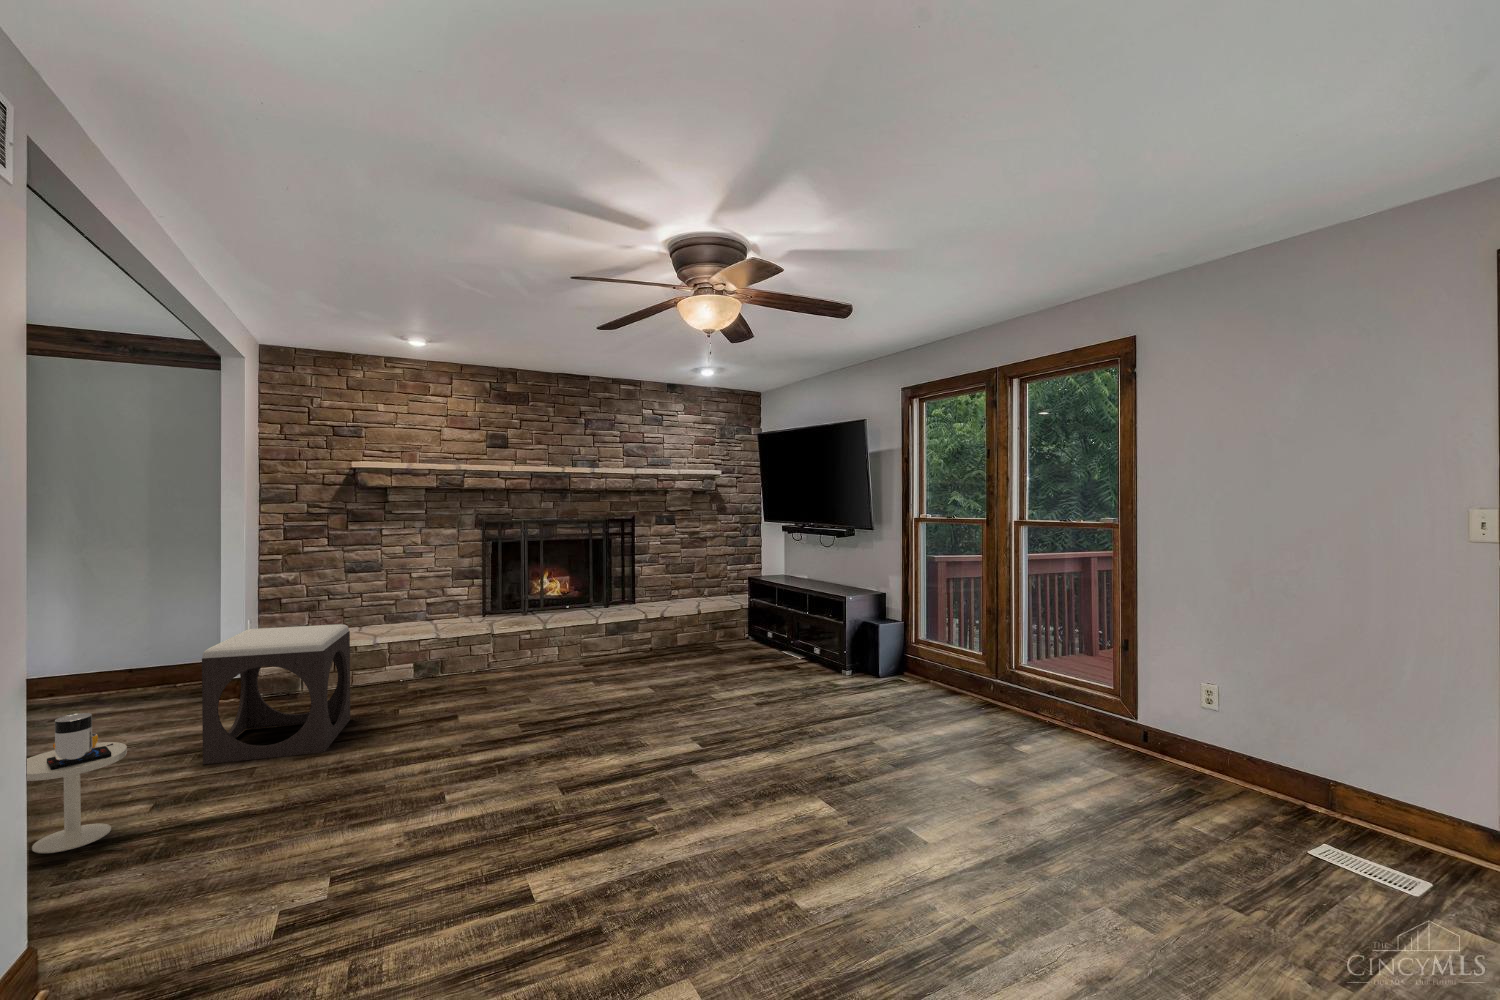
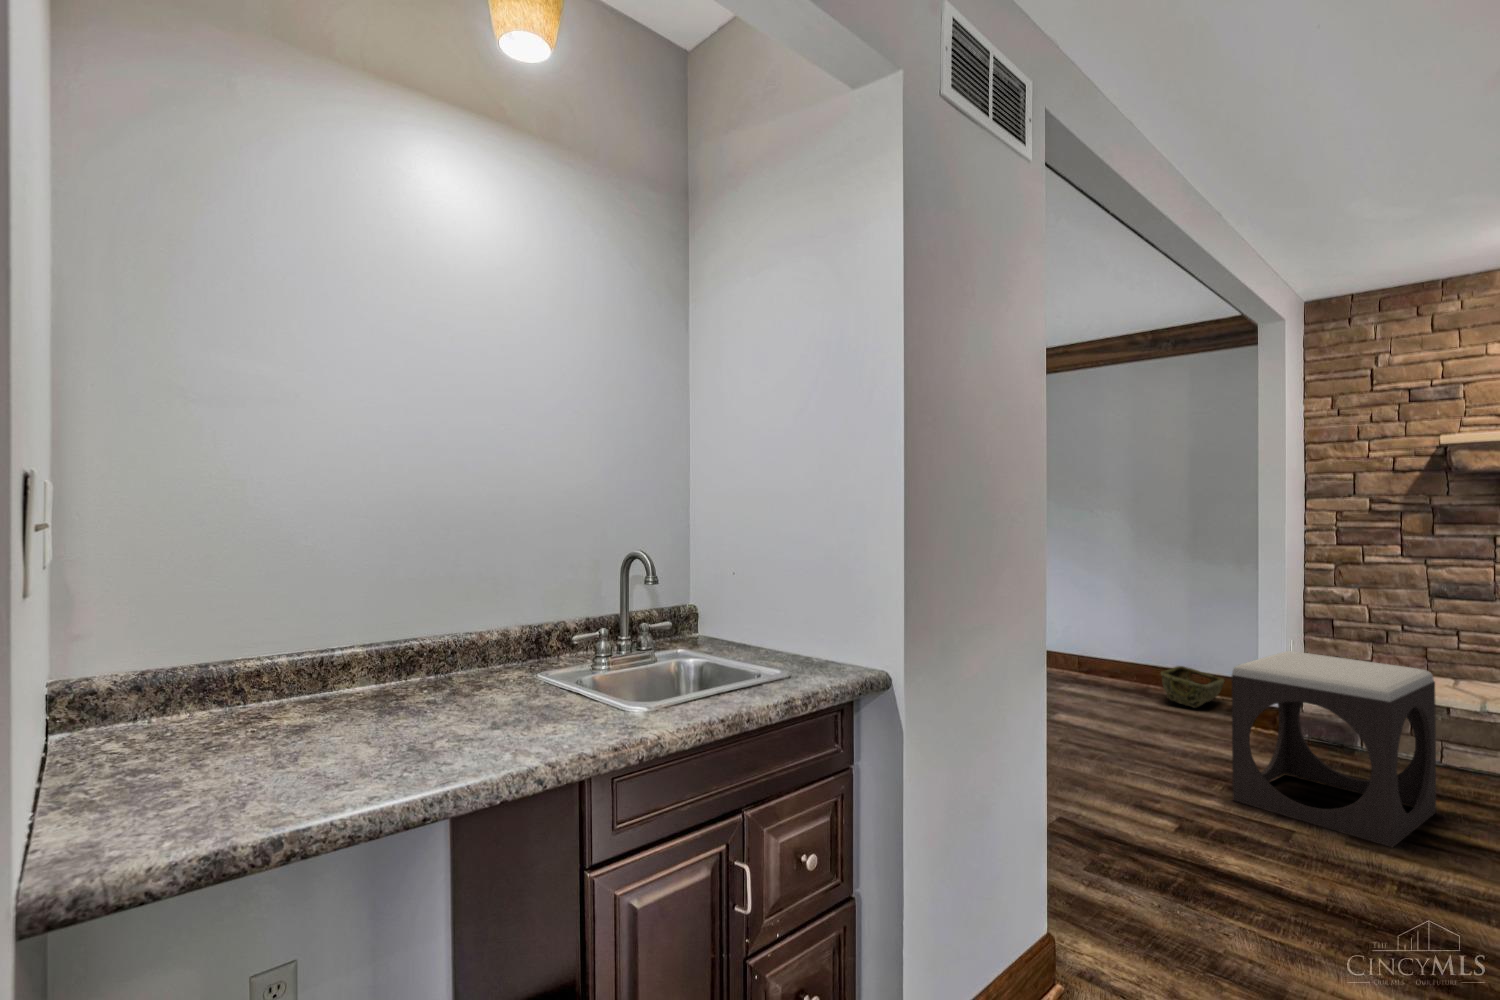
woven basket: none [118,664,187,701] -> present [1161,666,1225,708]
side table: present [27,713,127,853] -> none [1060,702,1151,843]

